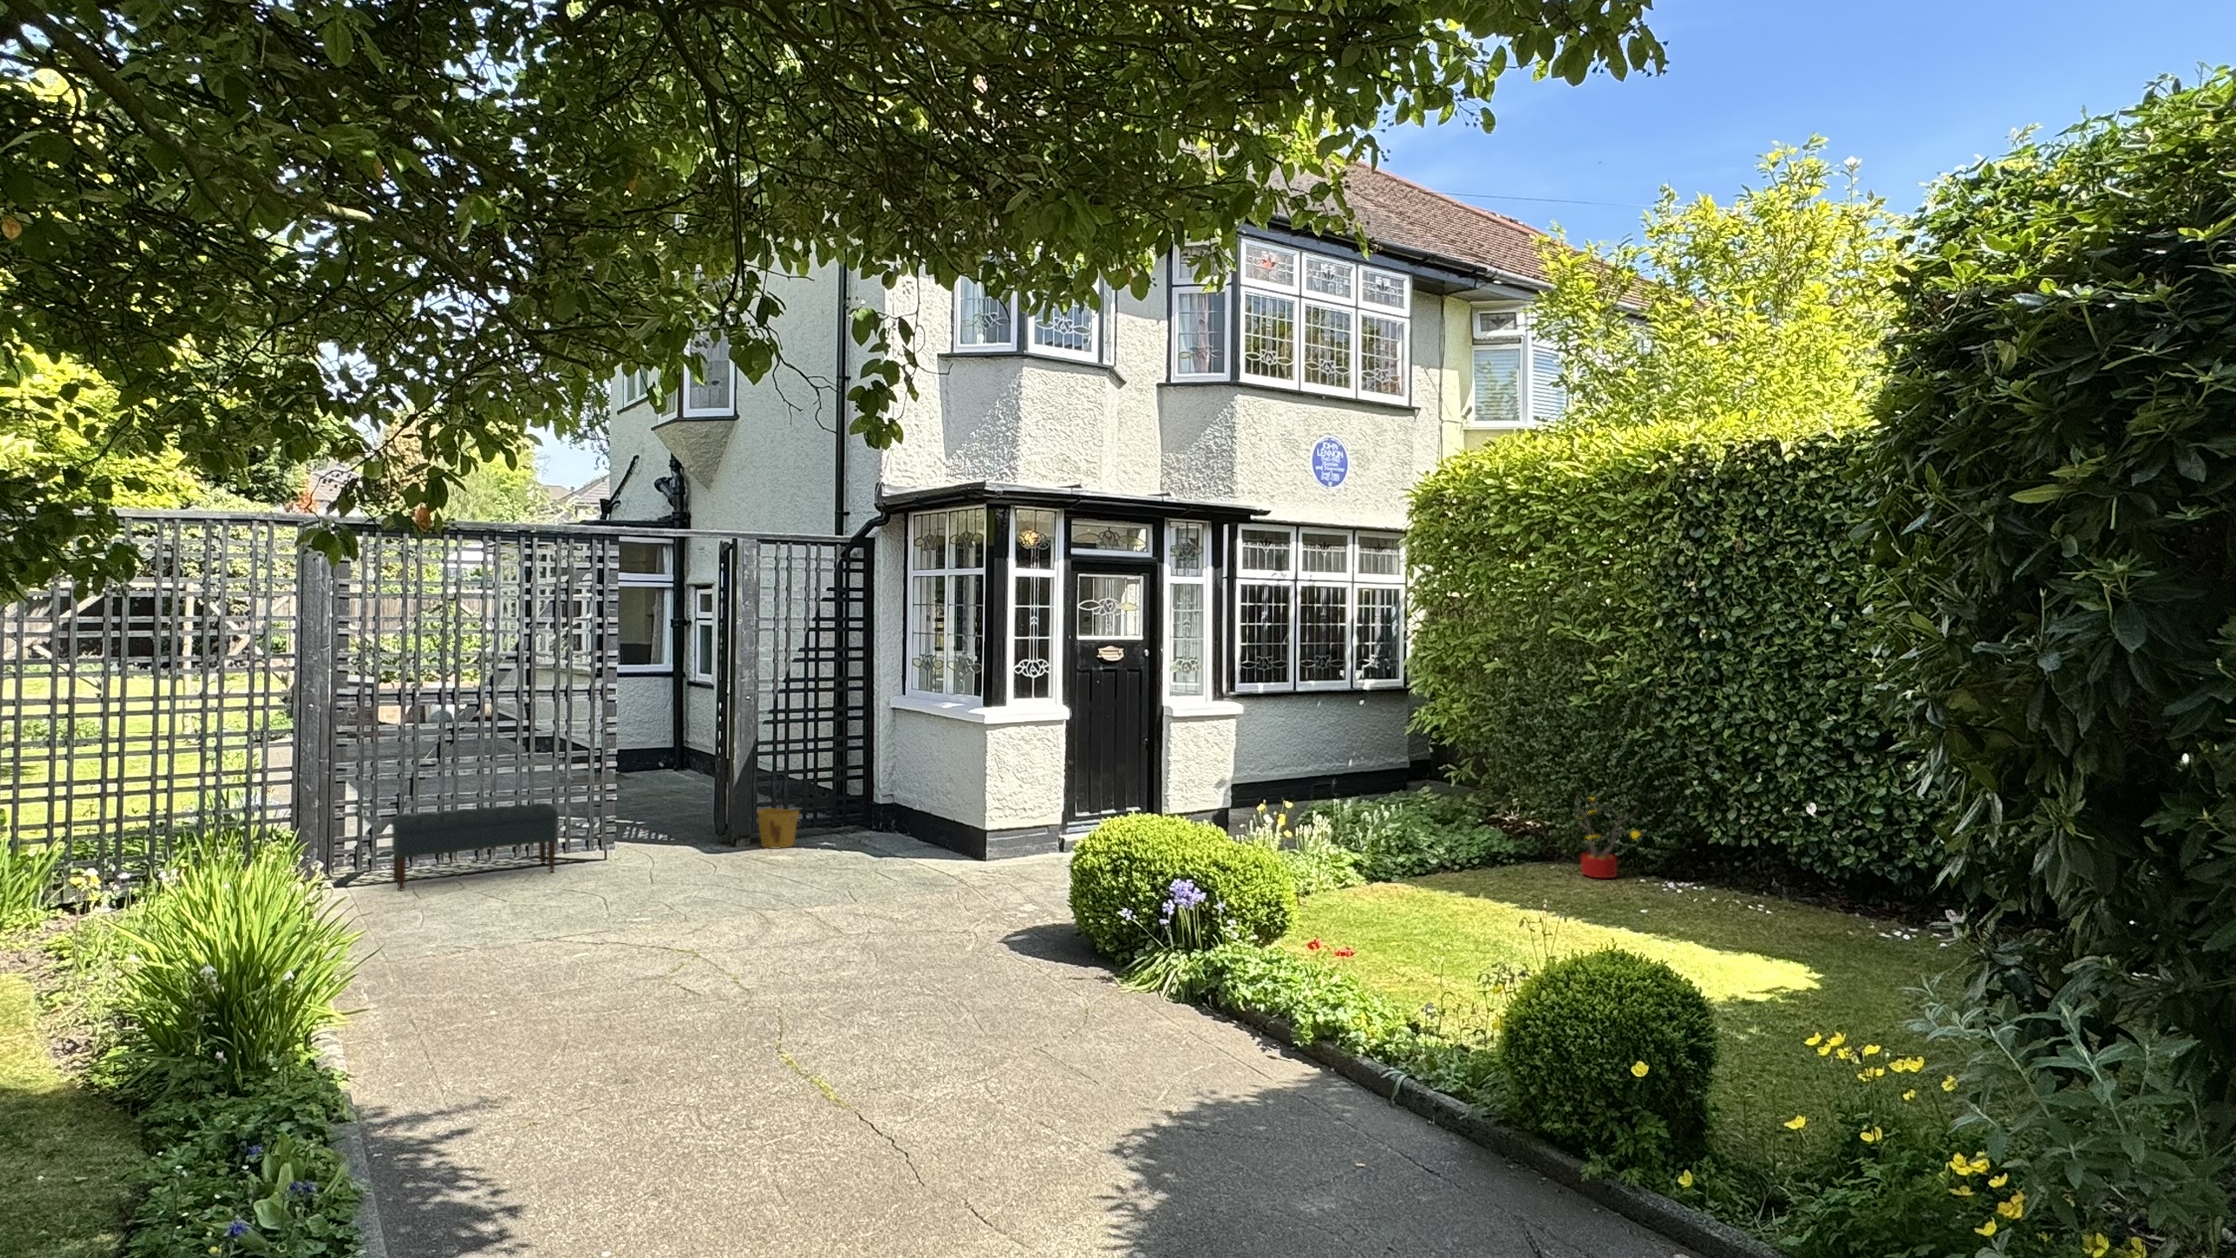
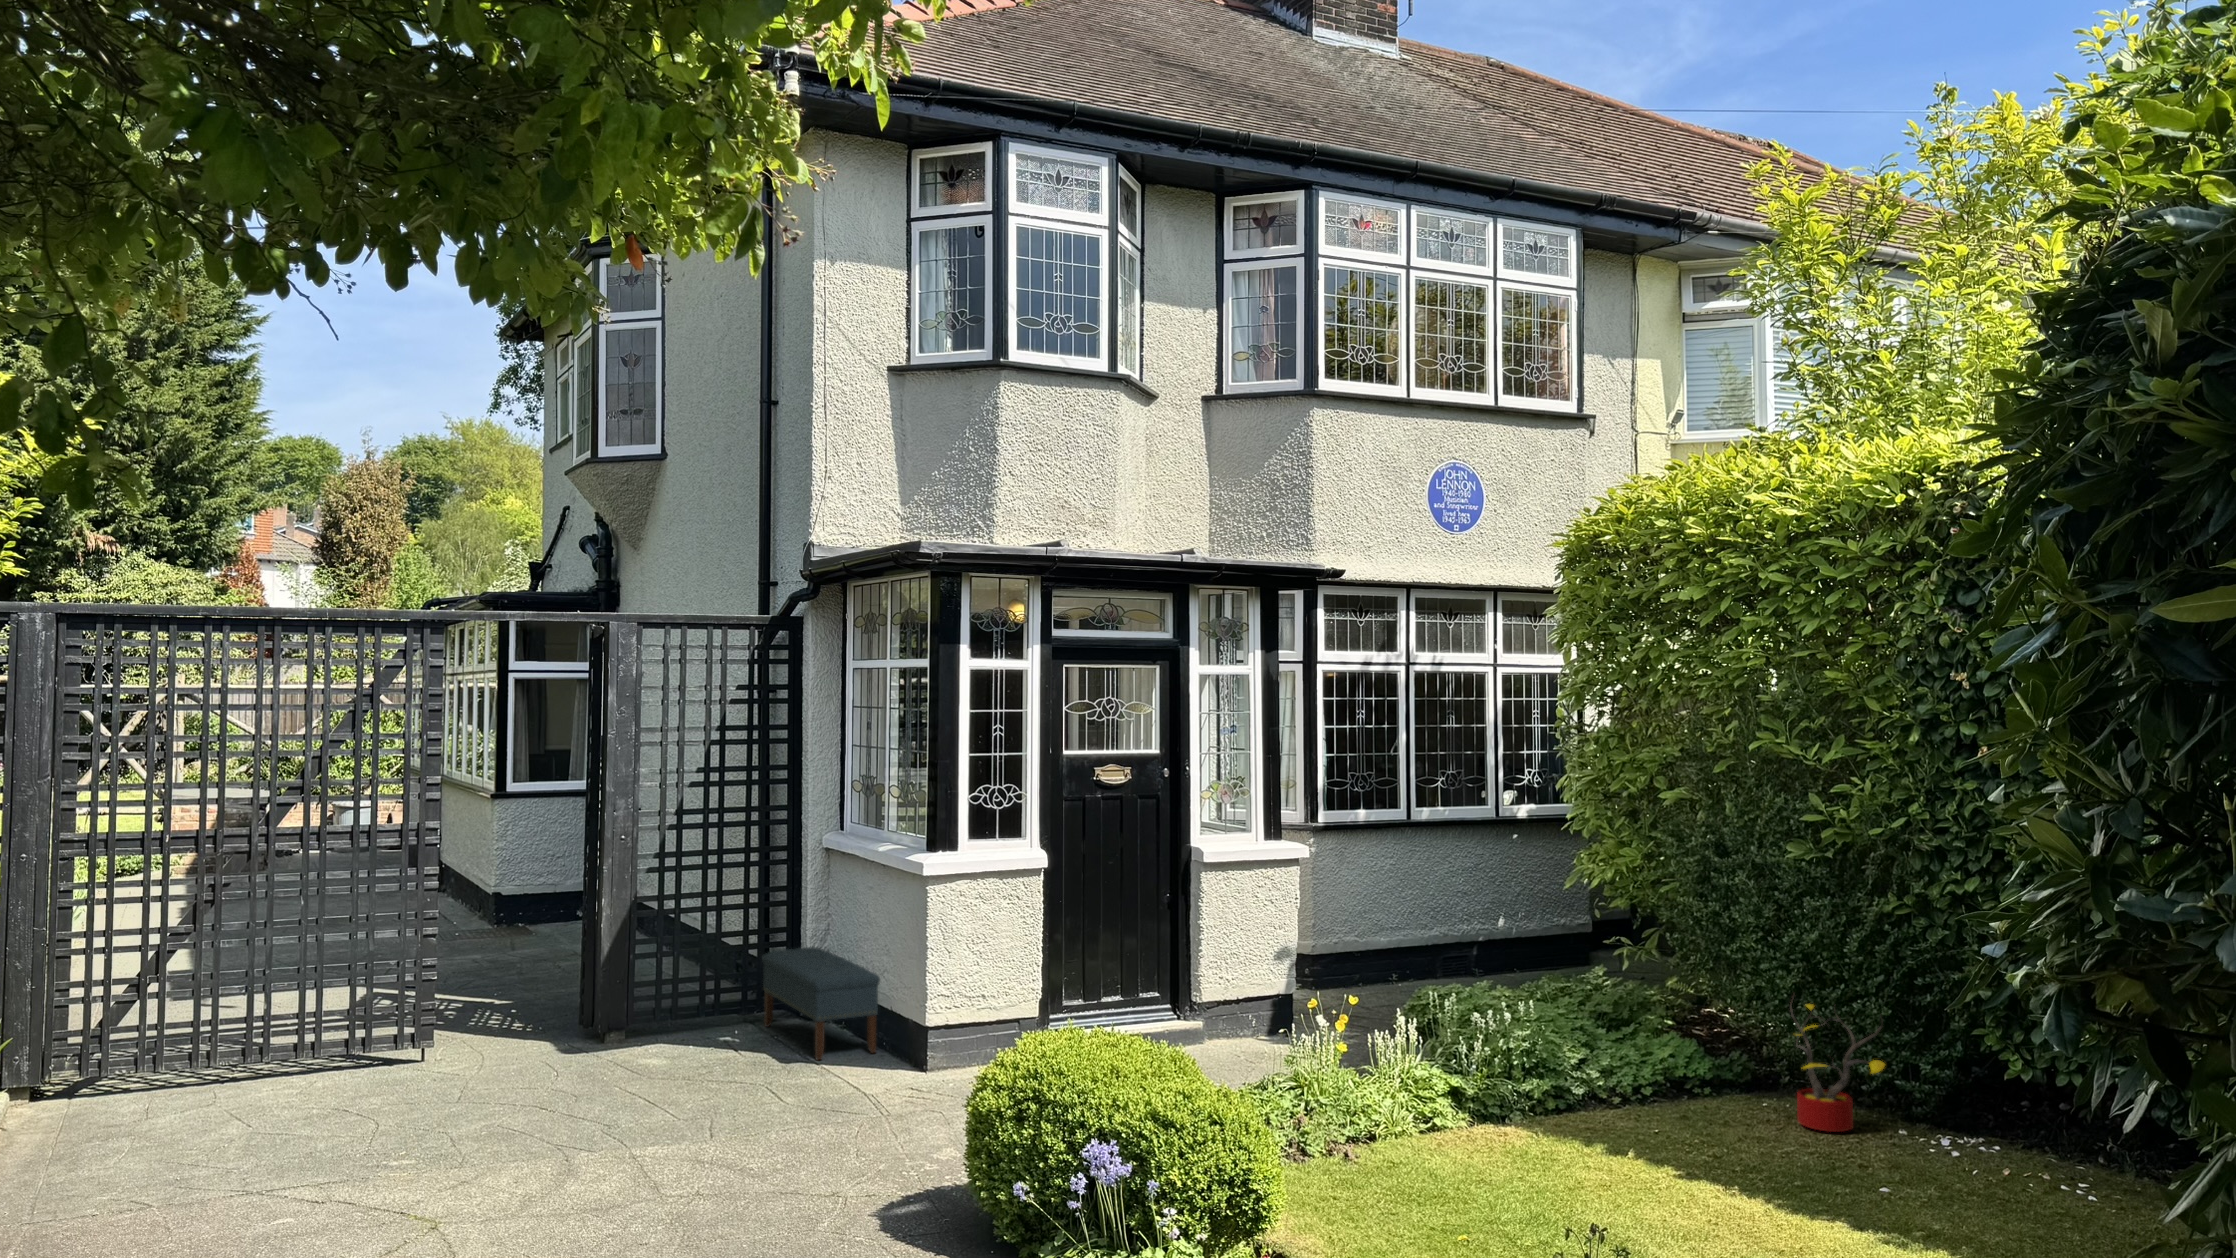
bench: present [391,802,558,891] -> present [762,947,880,1060]
bucket: present [758,808,799,849] -> none [632,987,691,1044]

